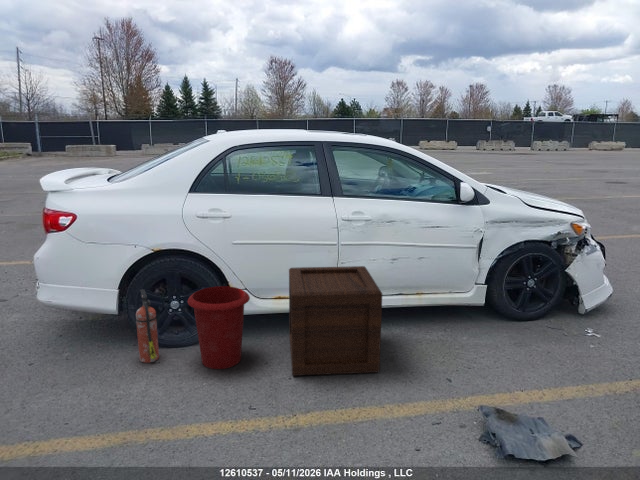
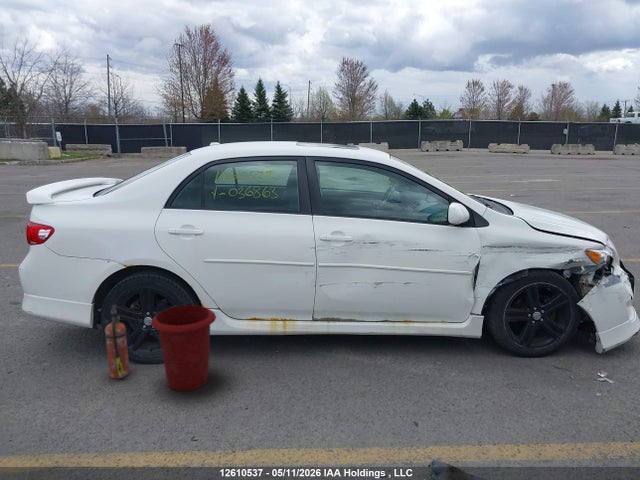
wooden crate: present [289,266,382,376] -> none [247,289,345,408]

